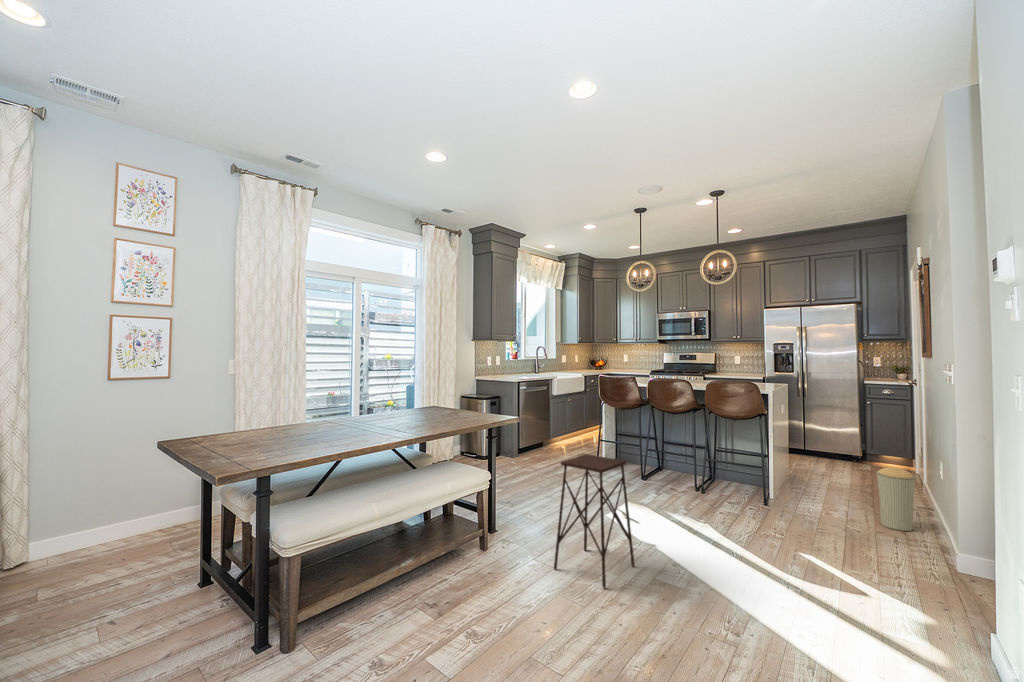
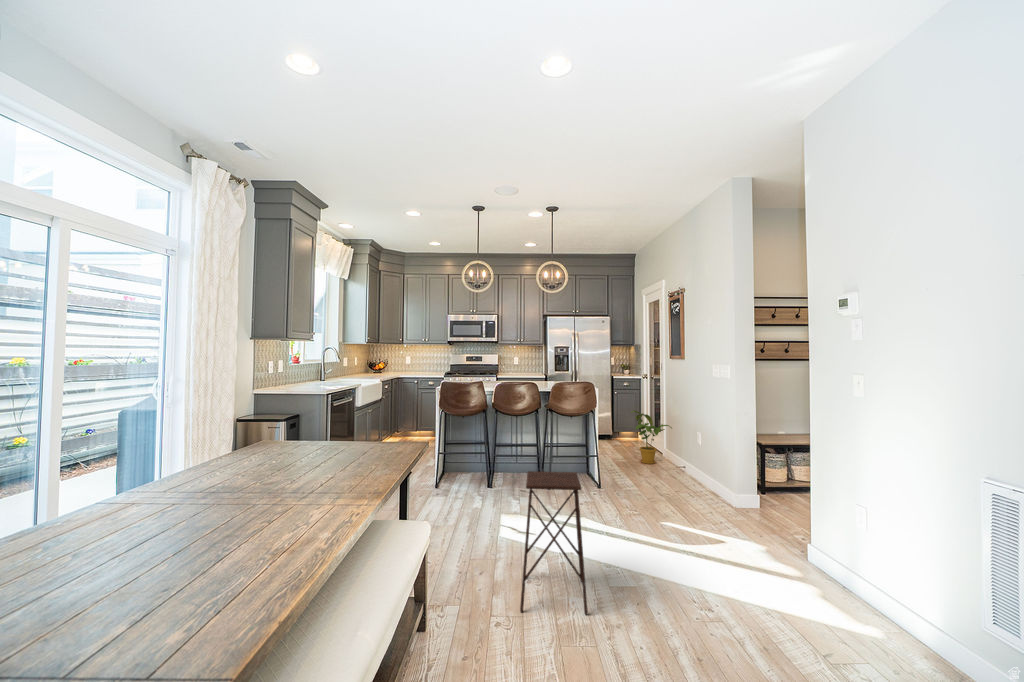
house plant: none [852,422,919,492] -> present [631,410,672,464]
trash can: present [876,468,916,531] -> none [676,445,701,492]

